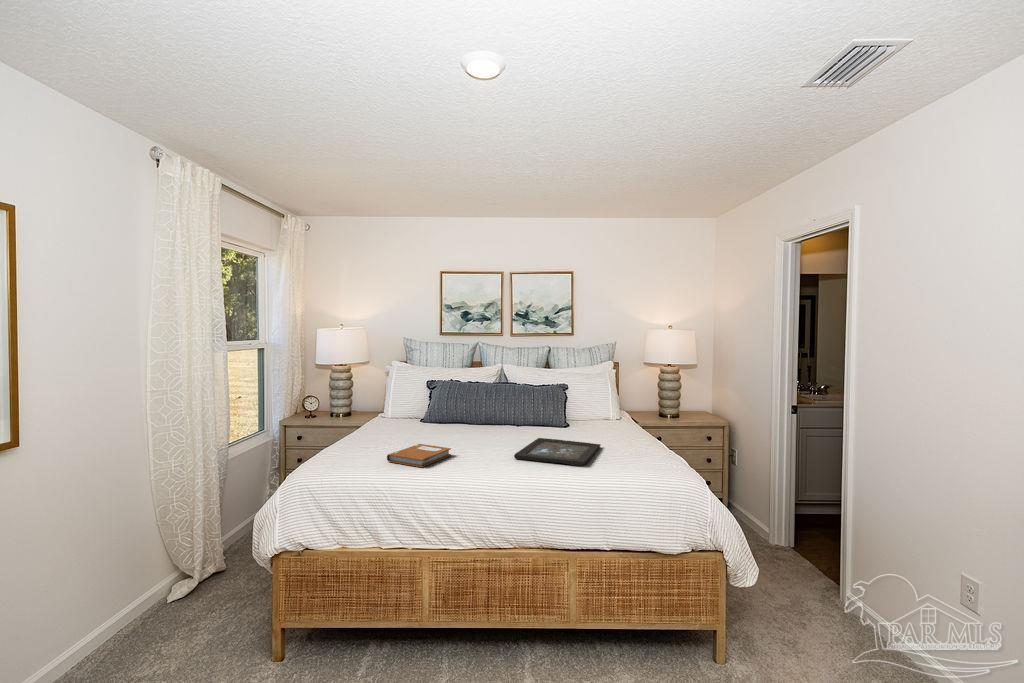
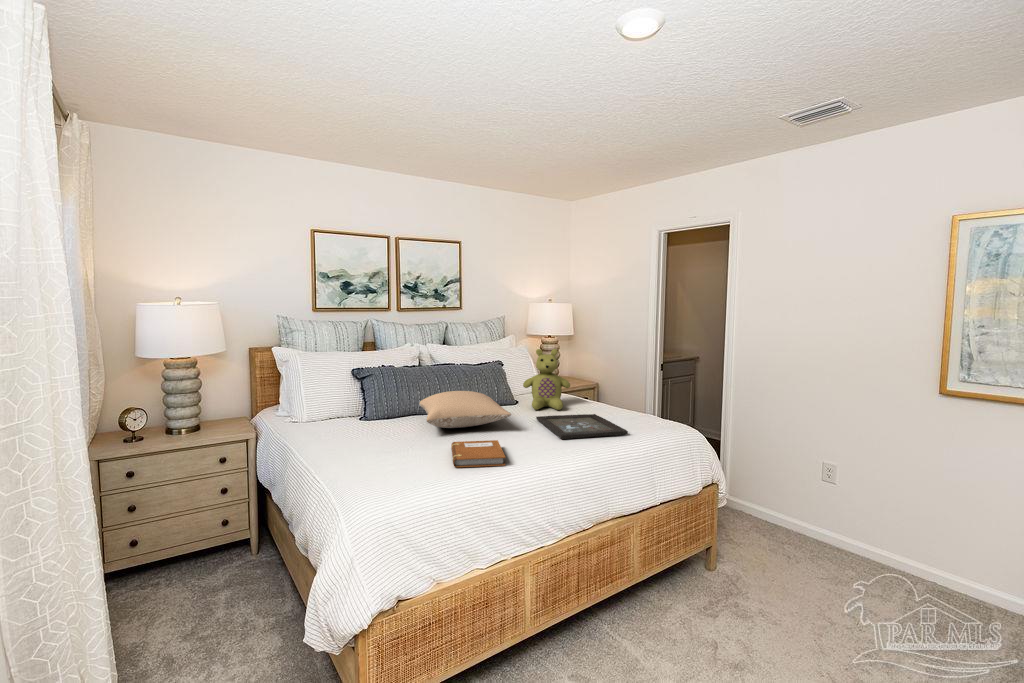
stuffed bear: none [558,374,606,436] -> present [523,349,570,410]
pillow: none [424,405,517,436] -> present [419,391,511,428]

